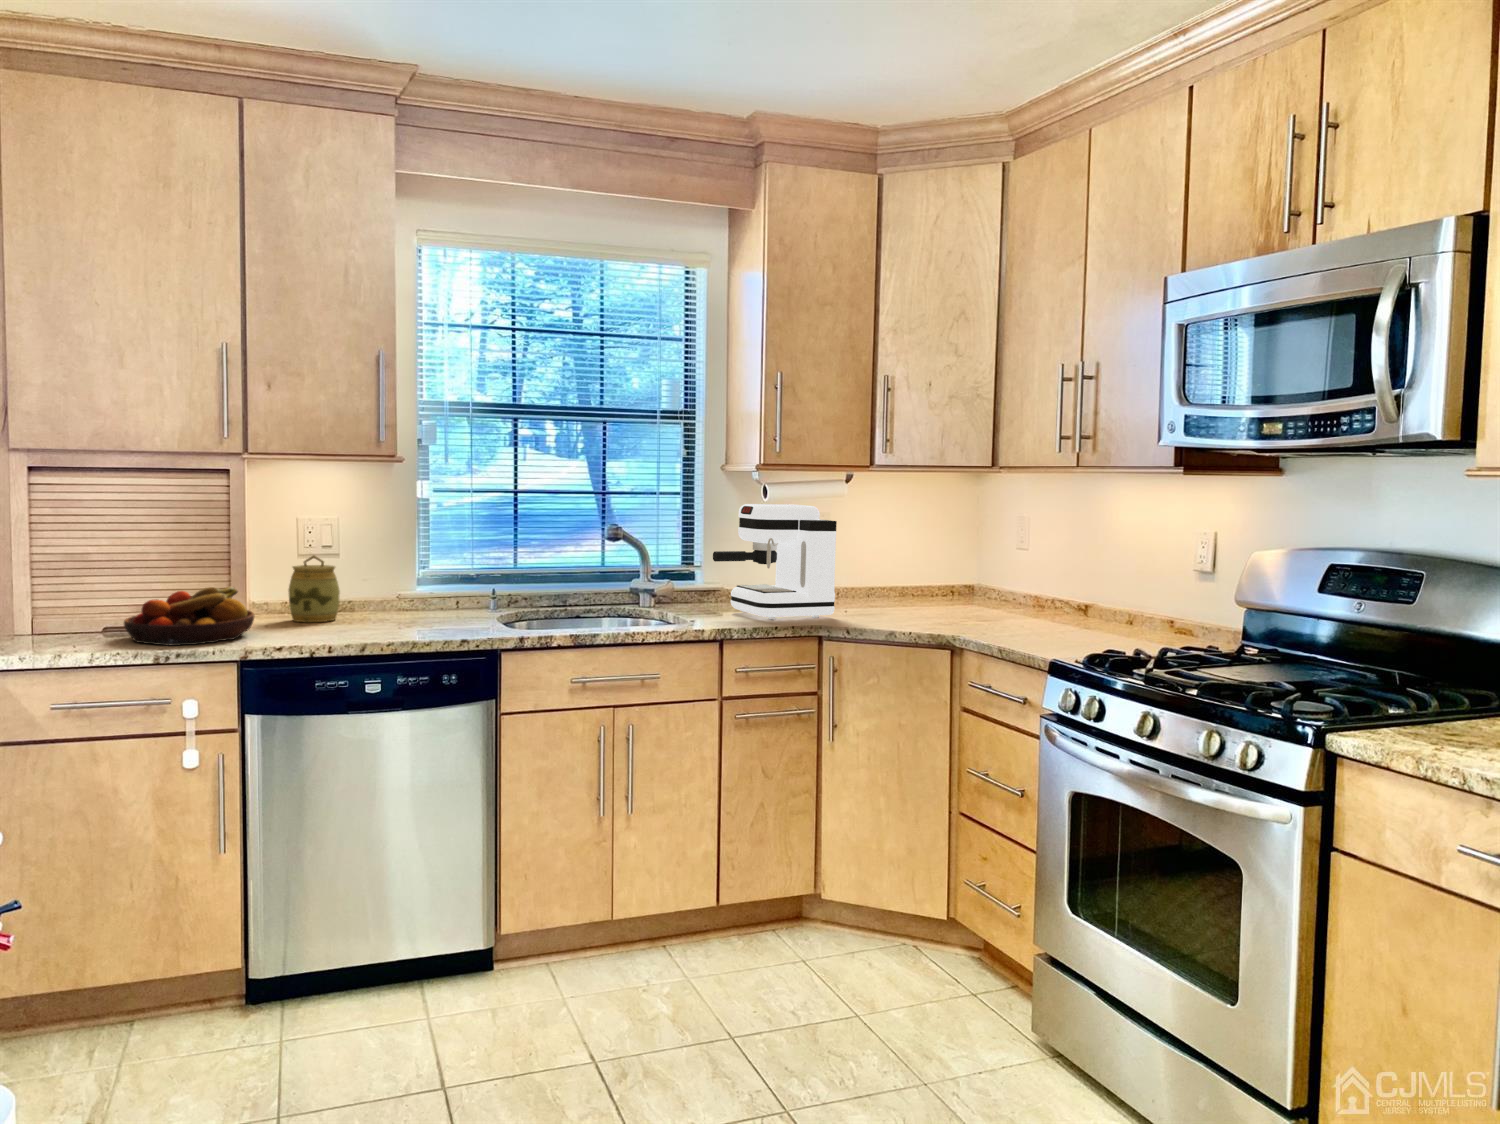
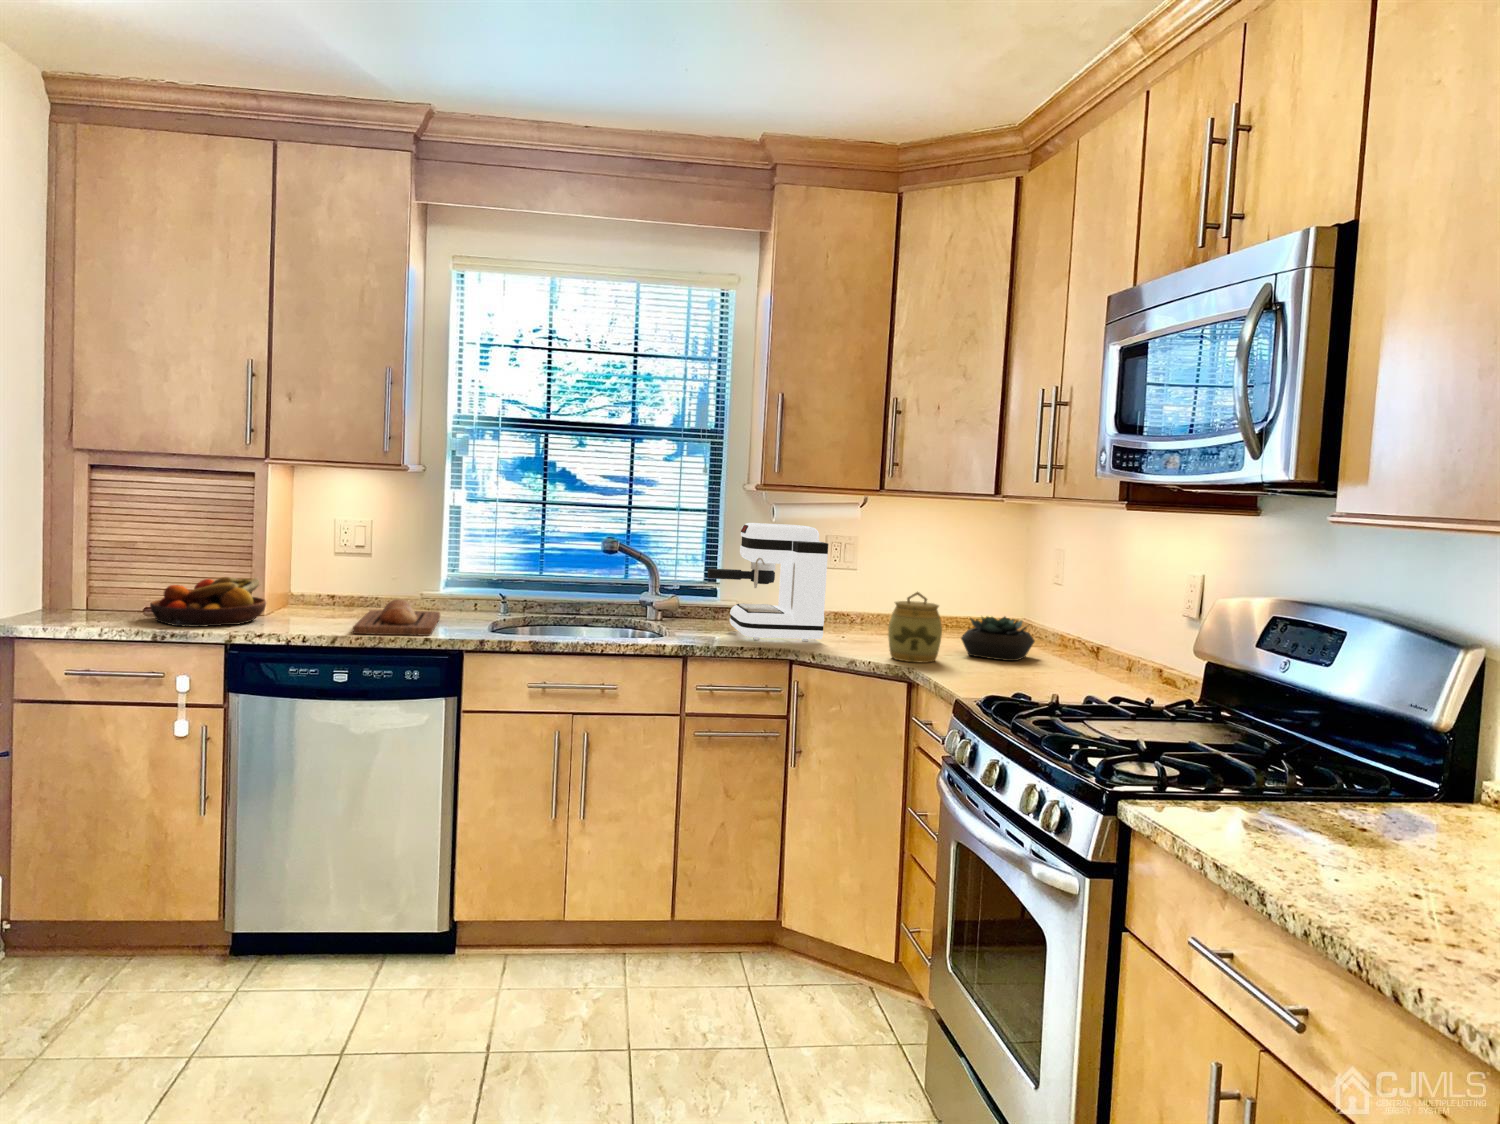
jar: present [288,555,340,622] -> present [888,592,942,663]
succulent plant: none [967,582,1031,623] -> present [961,617,1035,661]
bread loaf: none [358,601,461,640] -> present [353,599,440,636]

